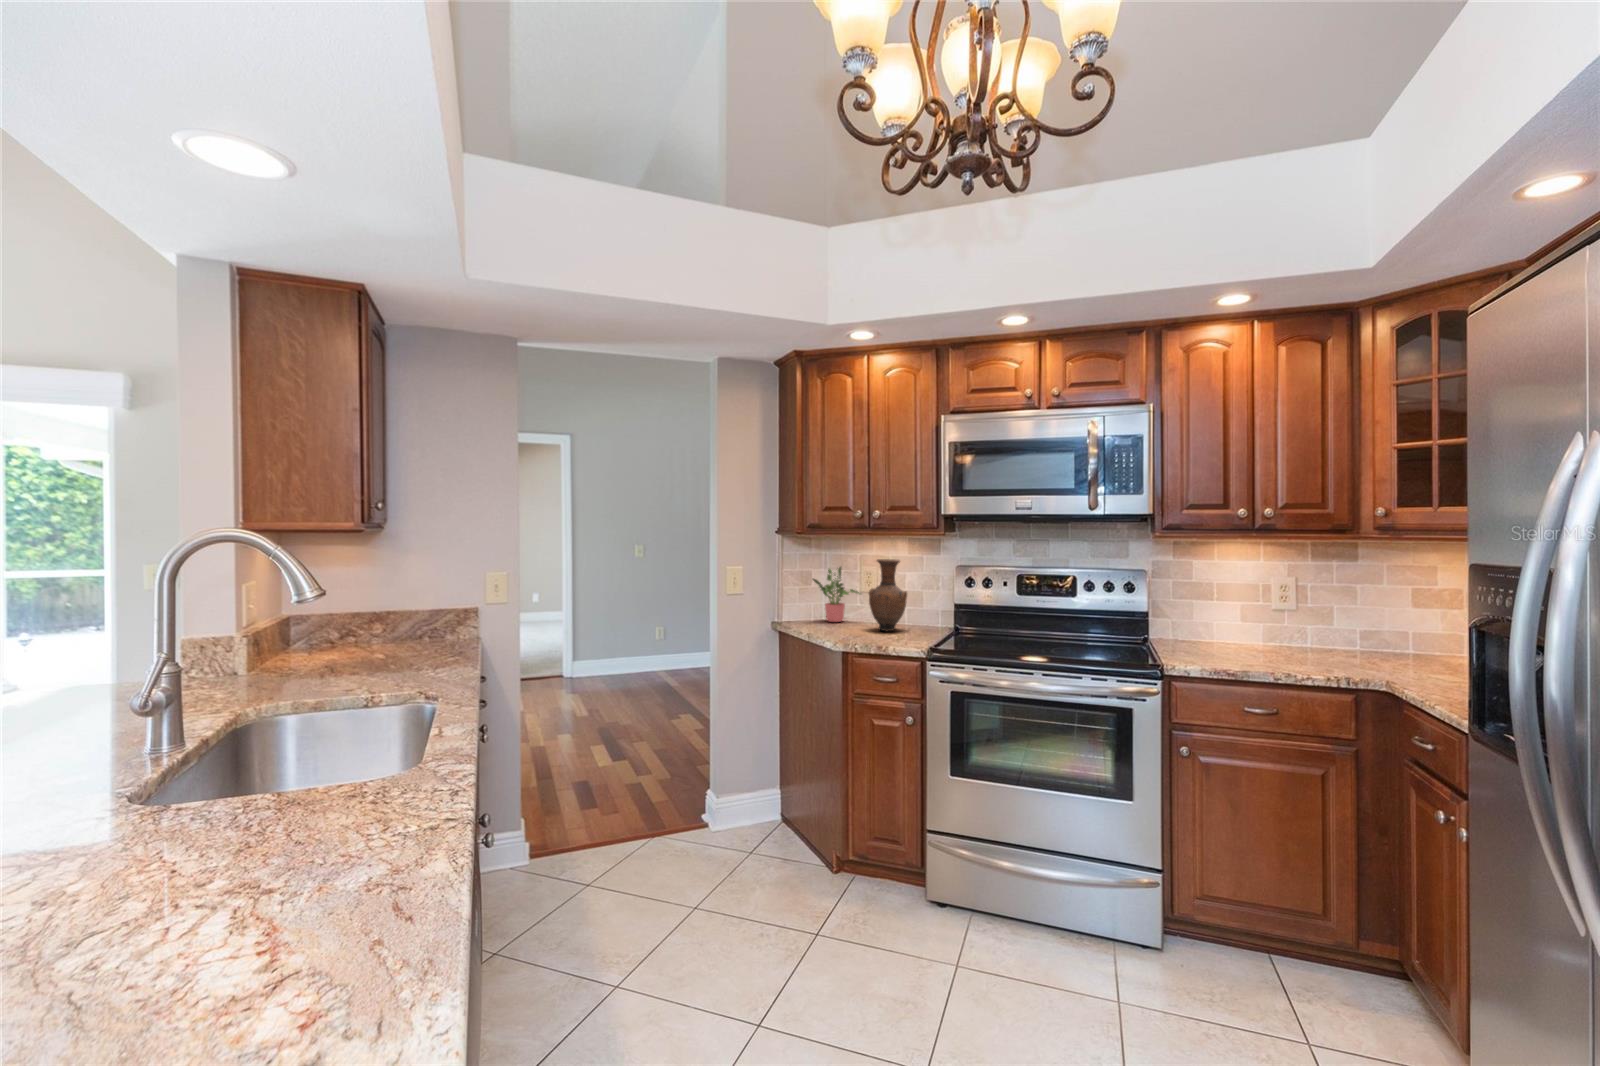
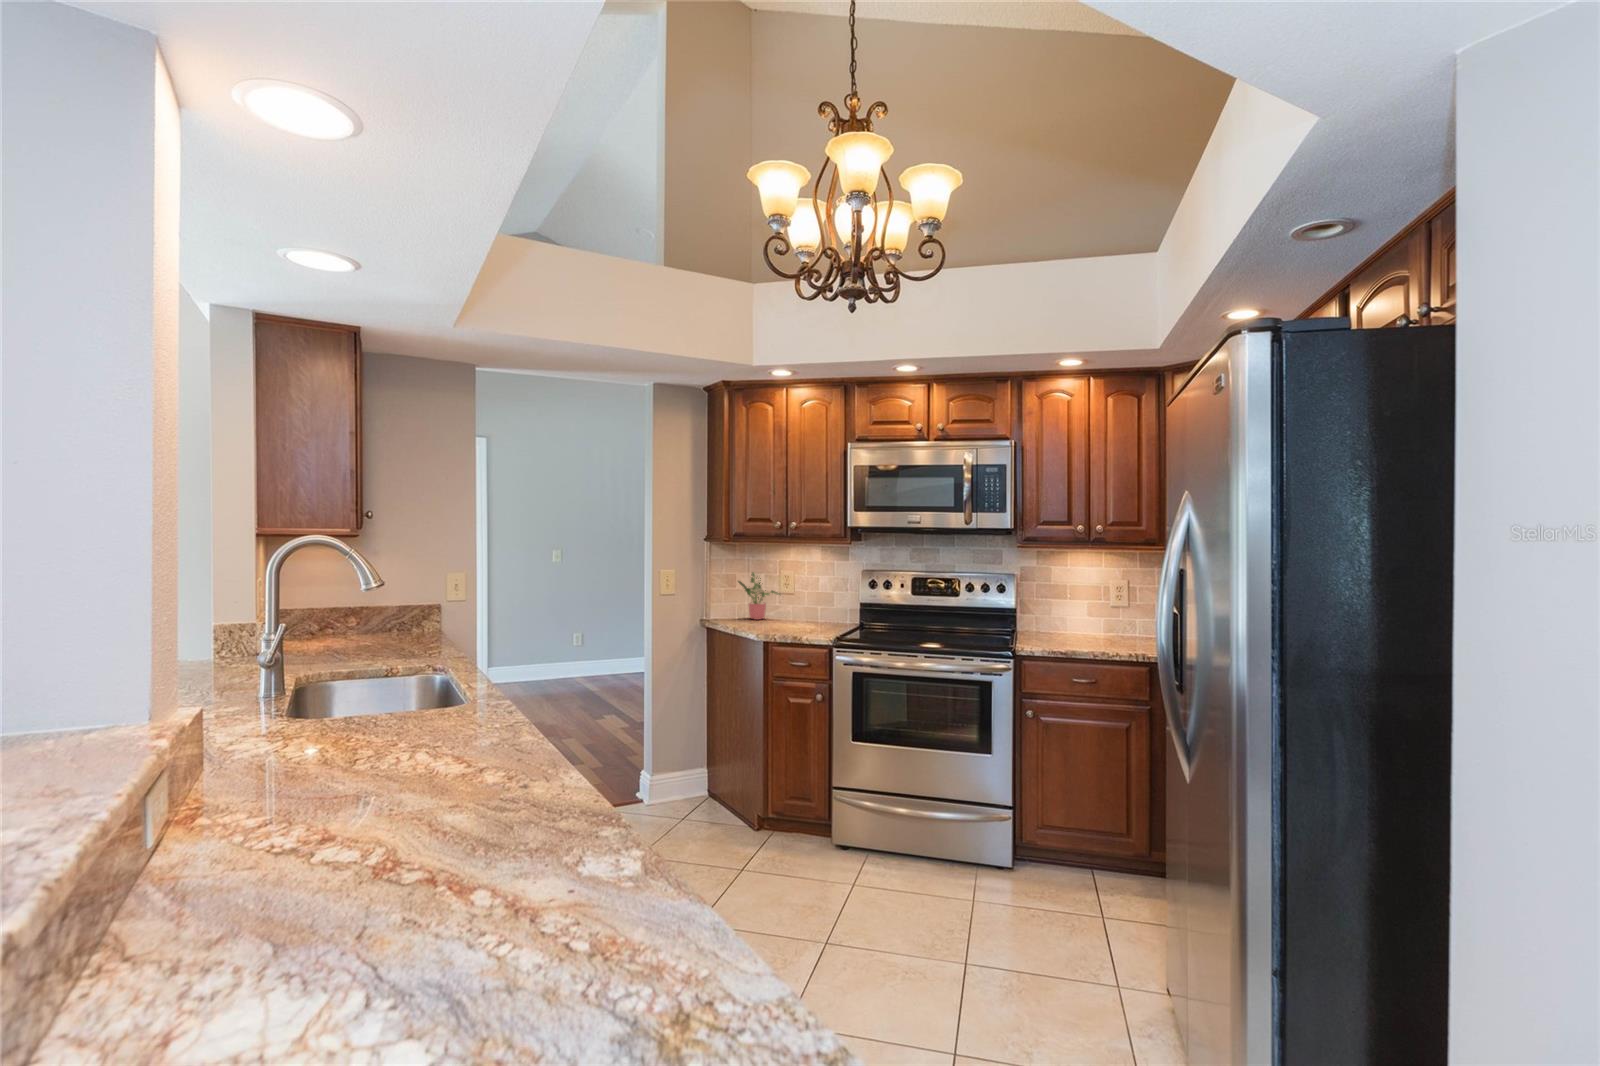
vase: present [869,559,907,631] -> none [787,564,820,626]

